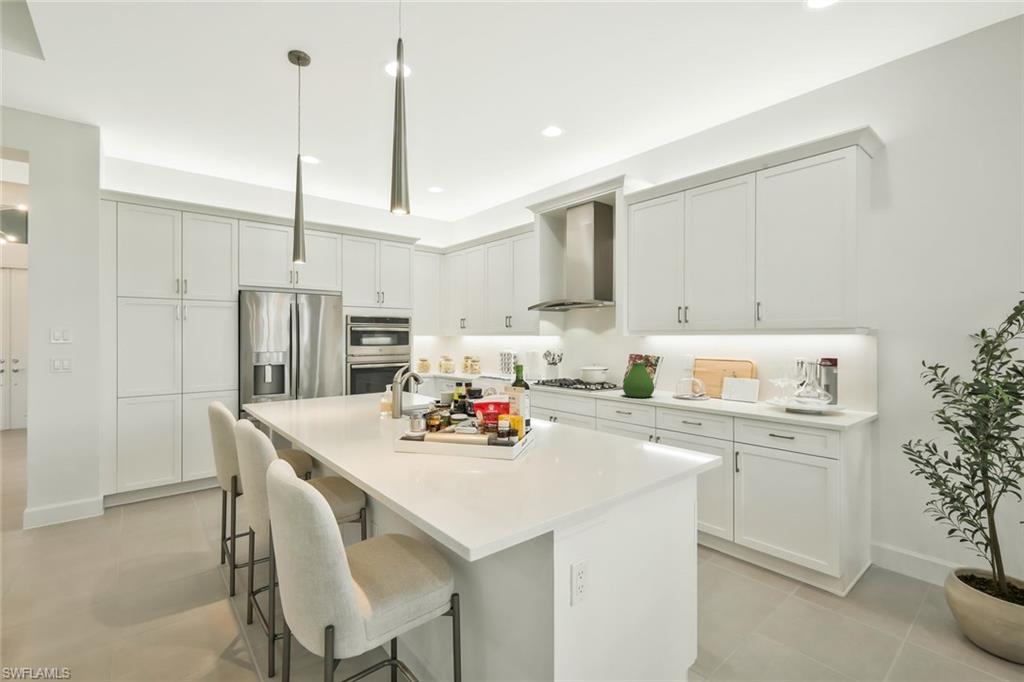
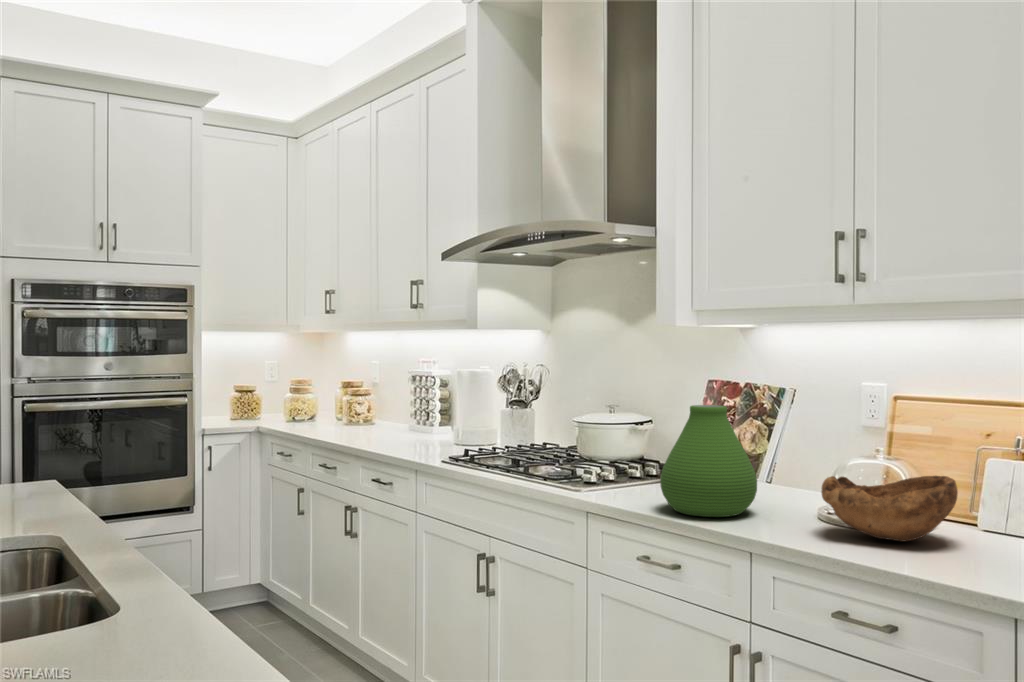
wooden bowl: none [676,383,716,402] -> present [821,476,958,542]

